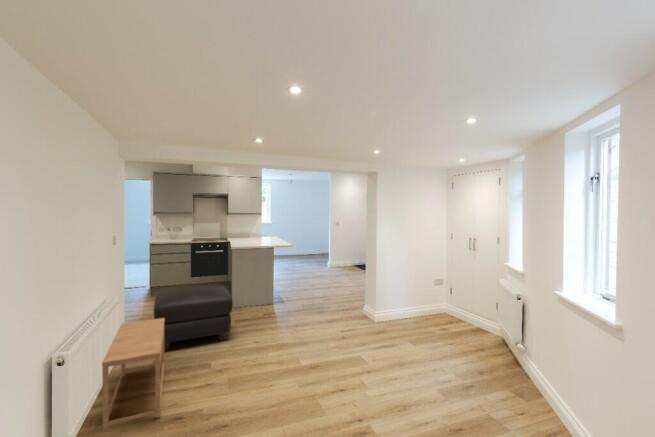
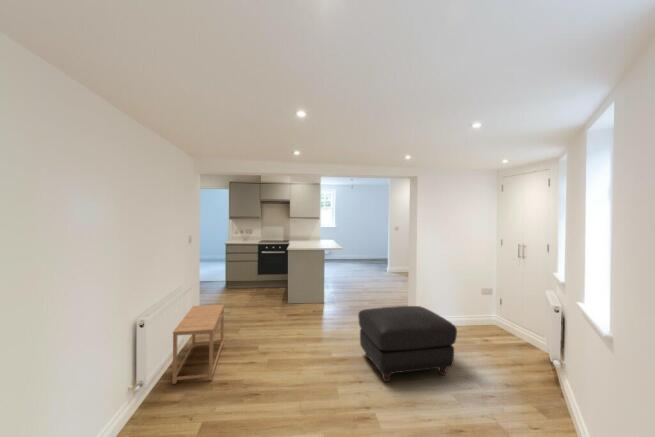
ottoman: present [154,285,233,351] -> present [358,306,457,382]

